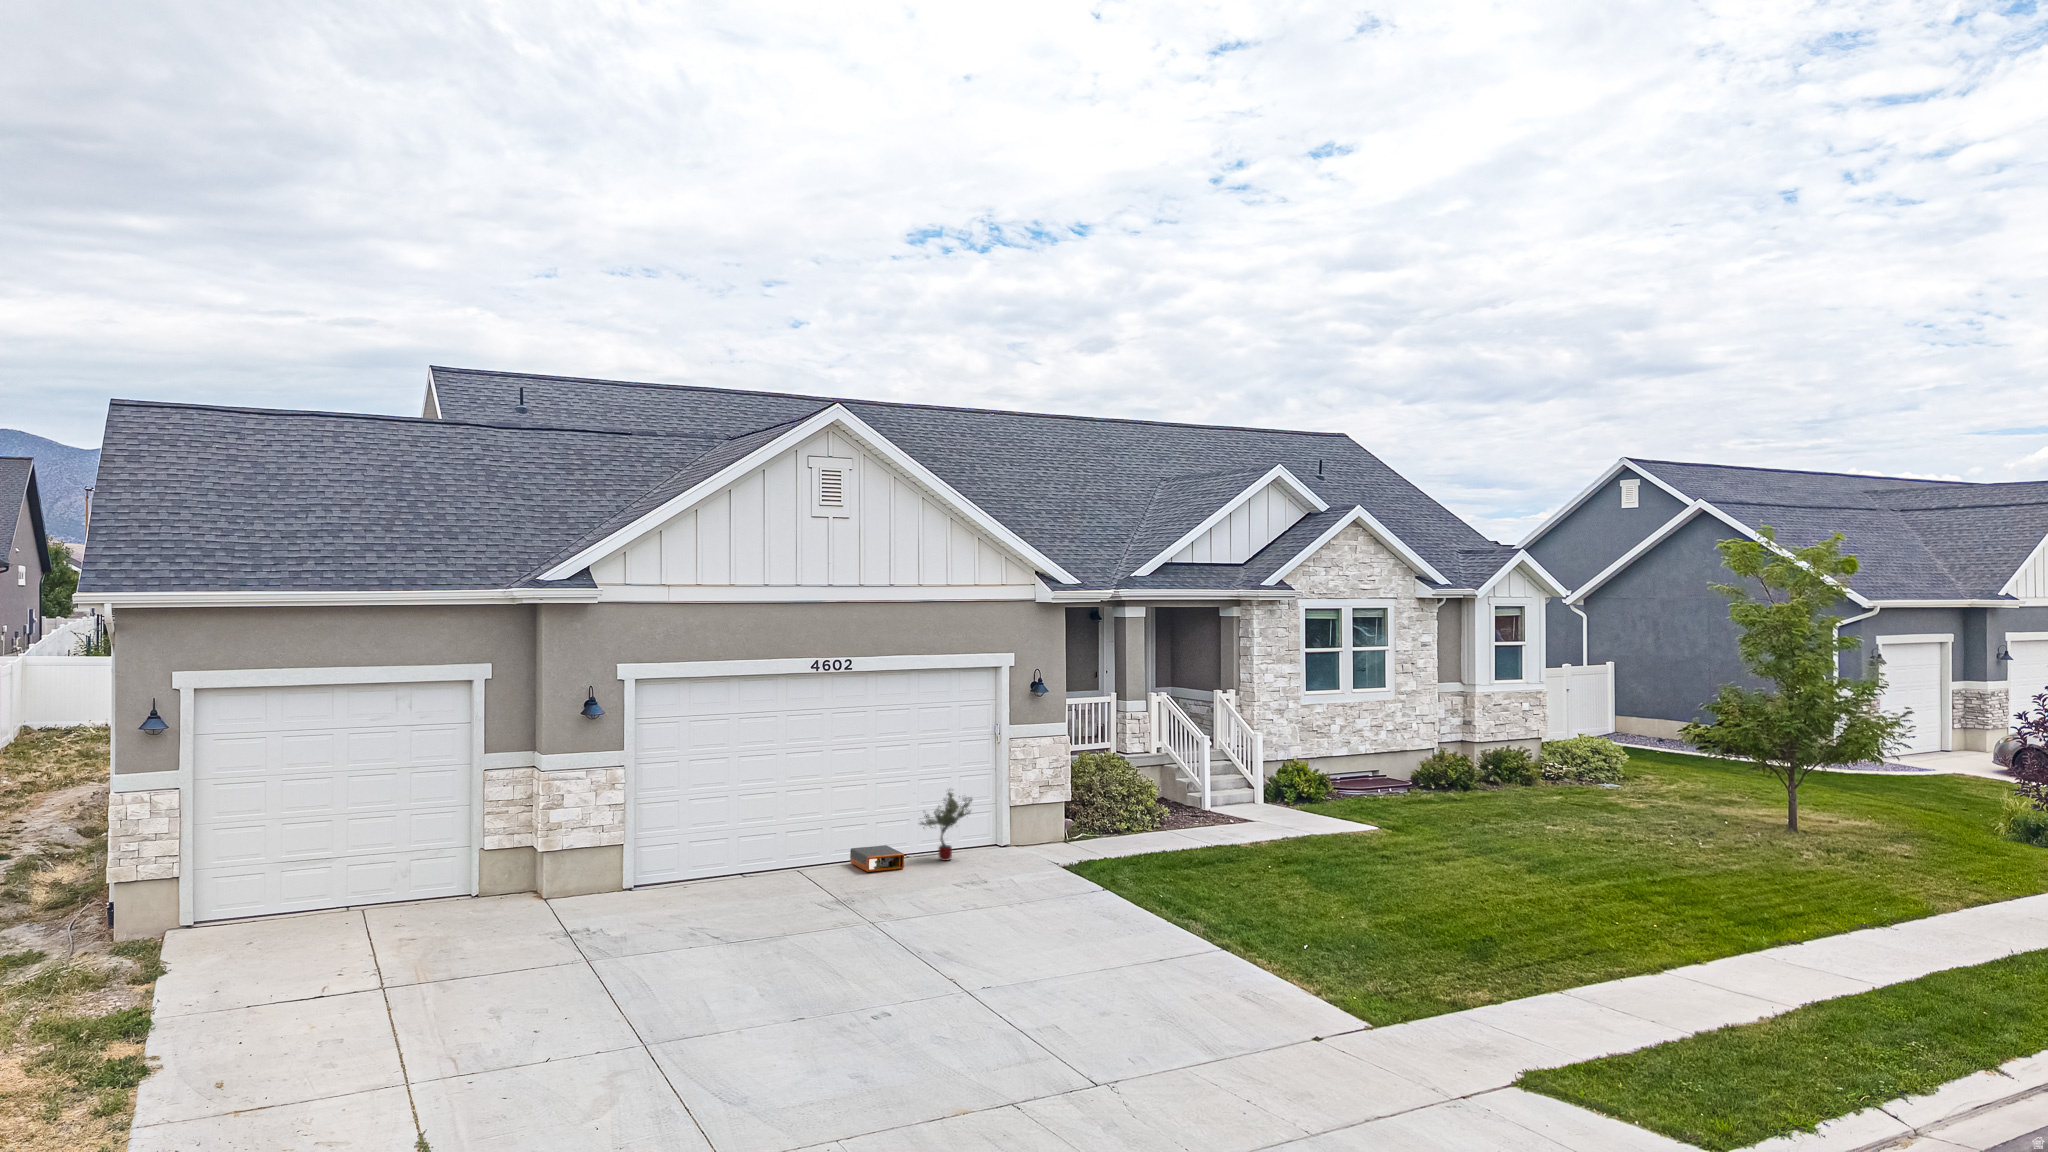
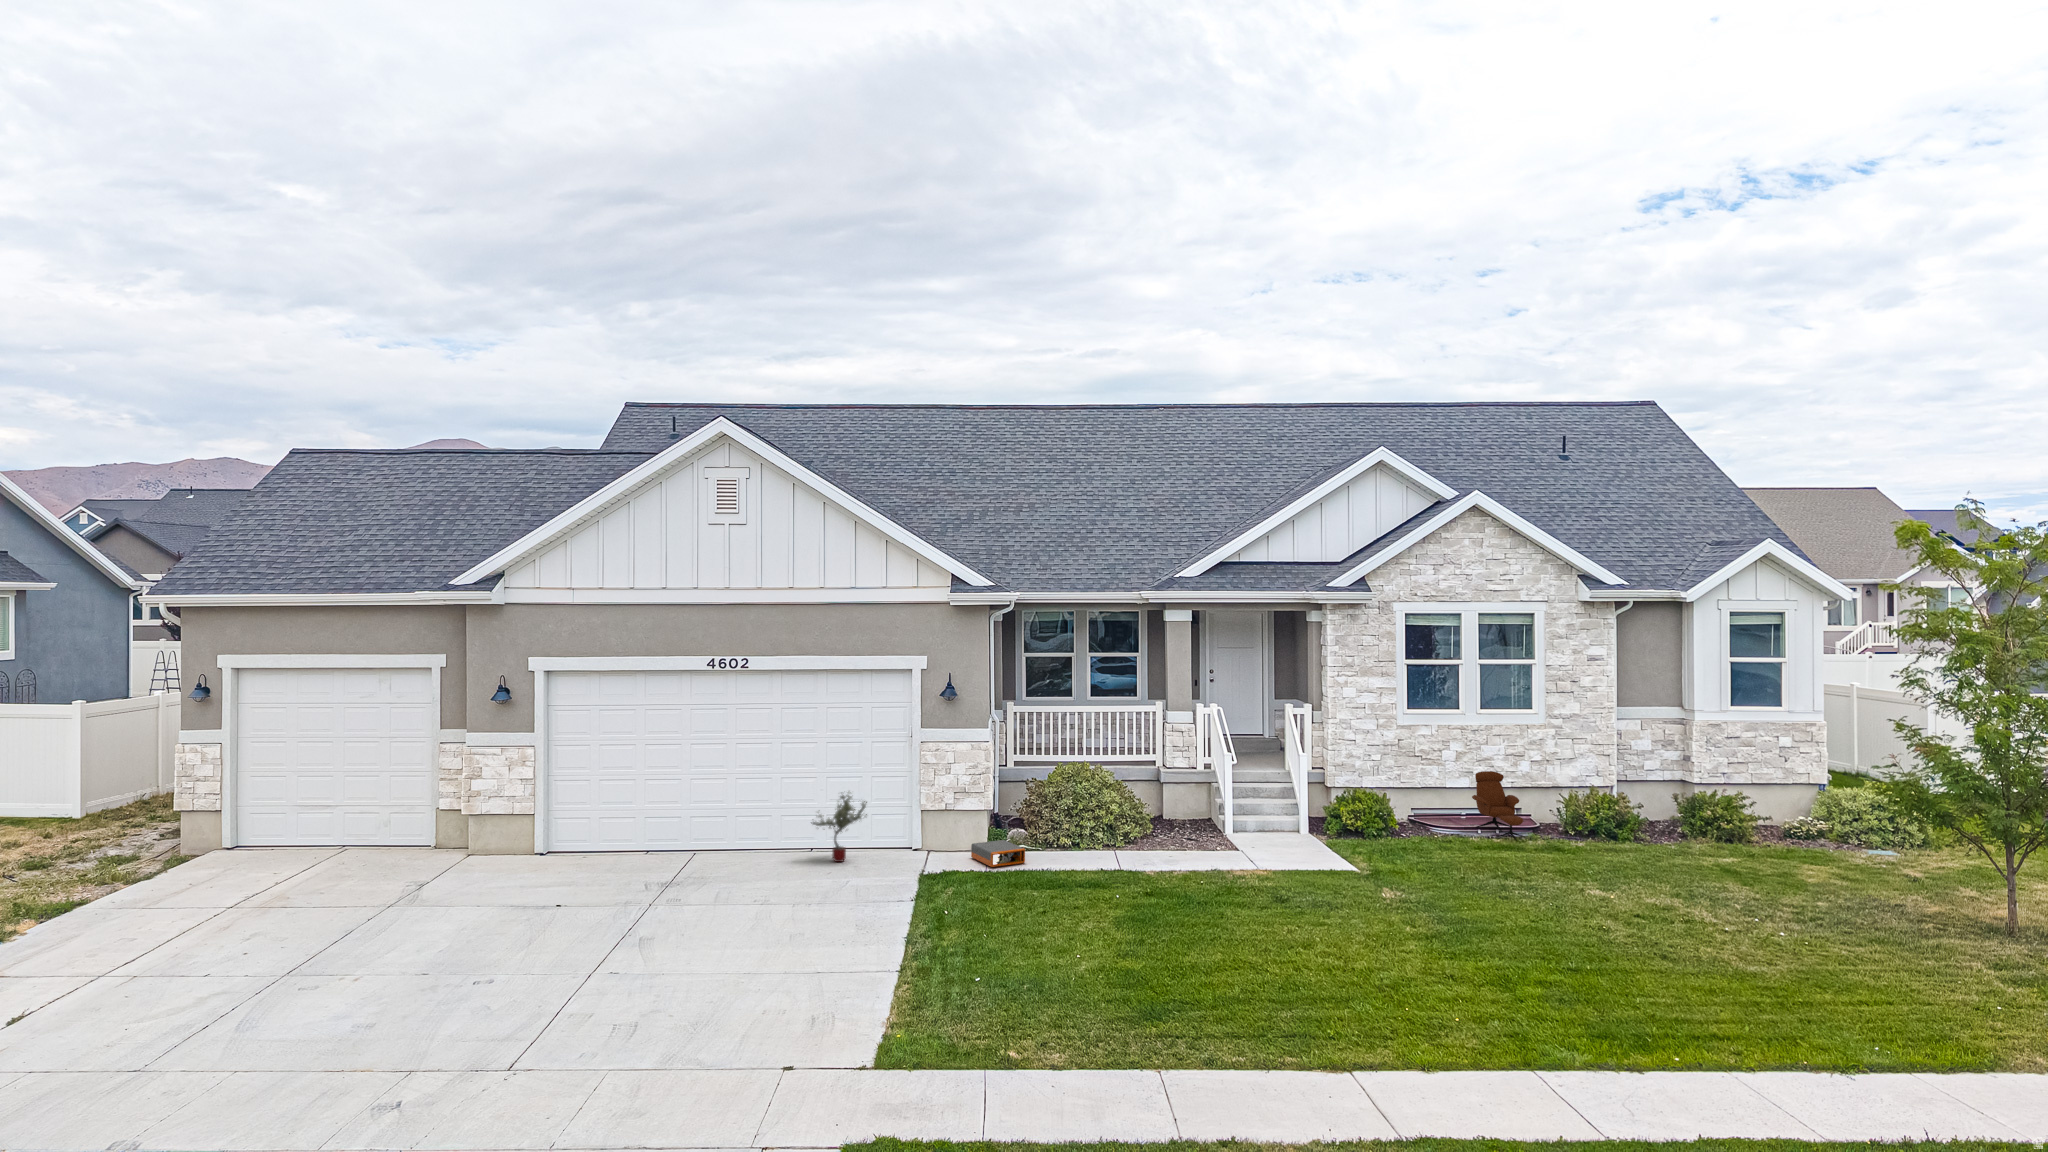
lounge chair: none [1354,739,1406,792] -> present [1472,771,1524,841]
storage box: present [850,845,904,872] -> present [971,840,1025,867]

